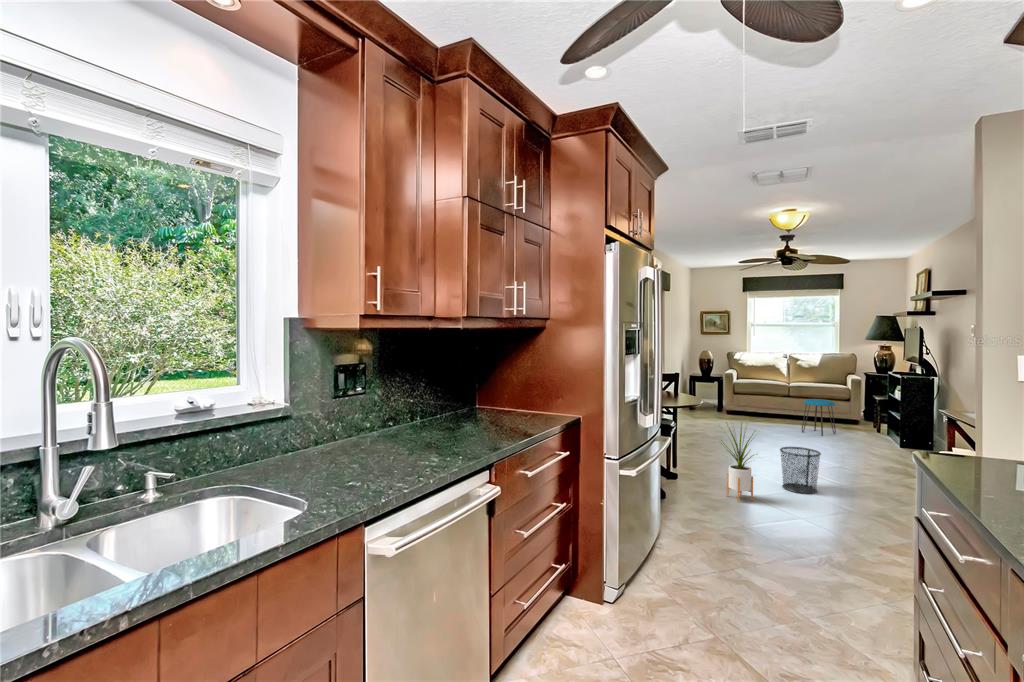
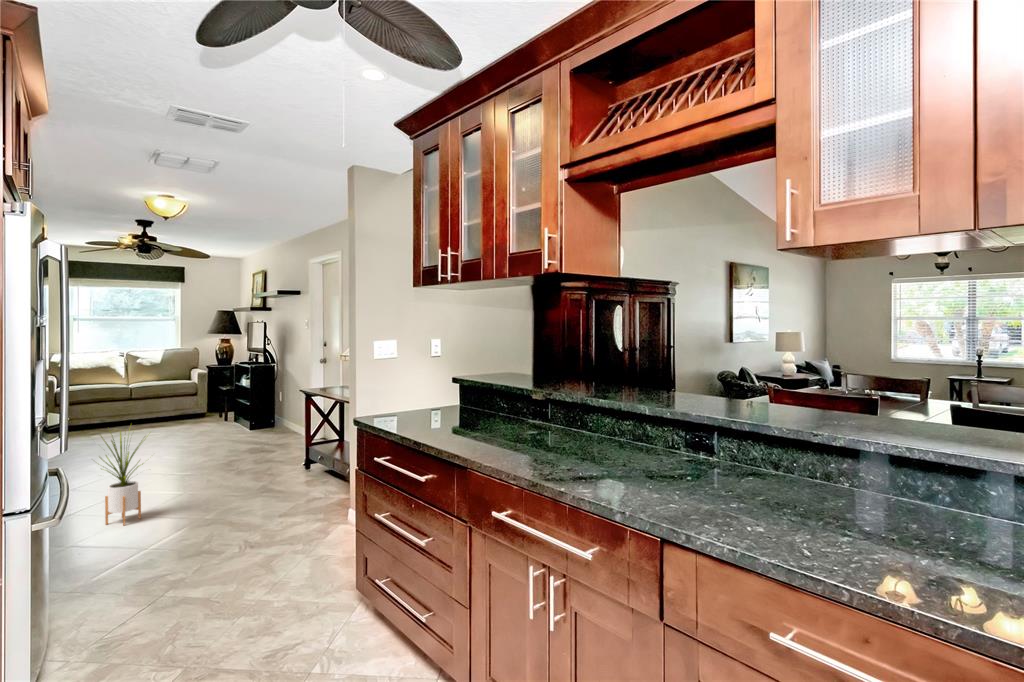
stool: present [802,399,836,436] -> none [153,397,190,435]
waste bin: present [780,447,821,494] -> none [161,446,207,496]

